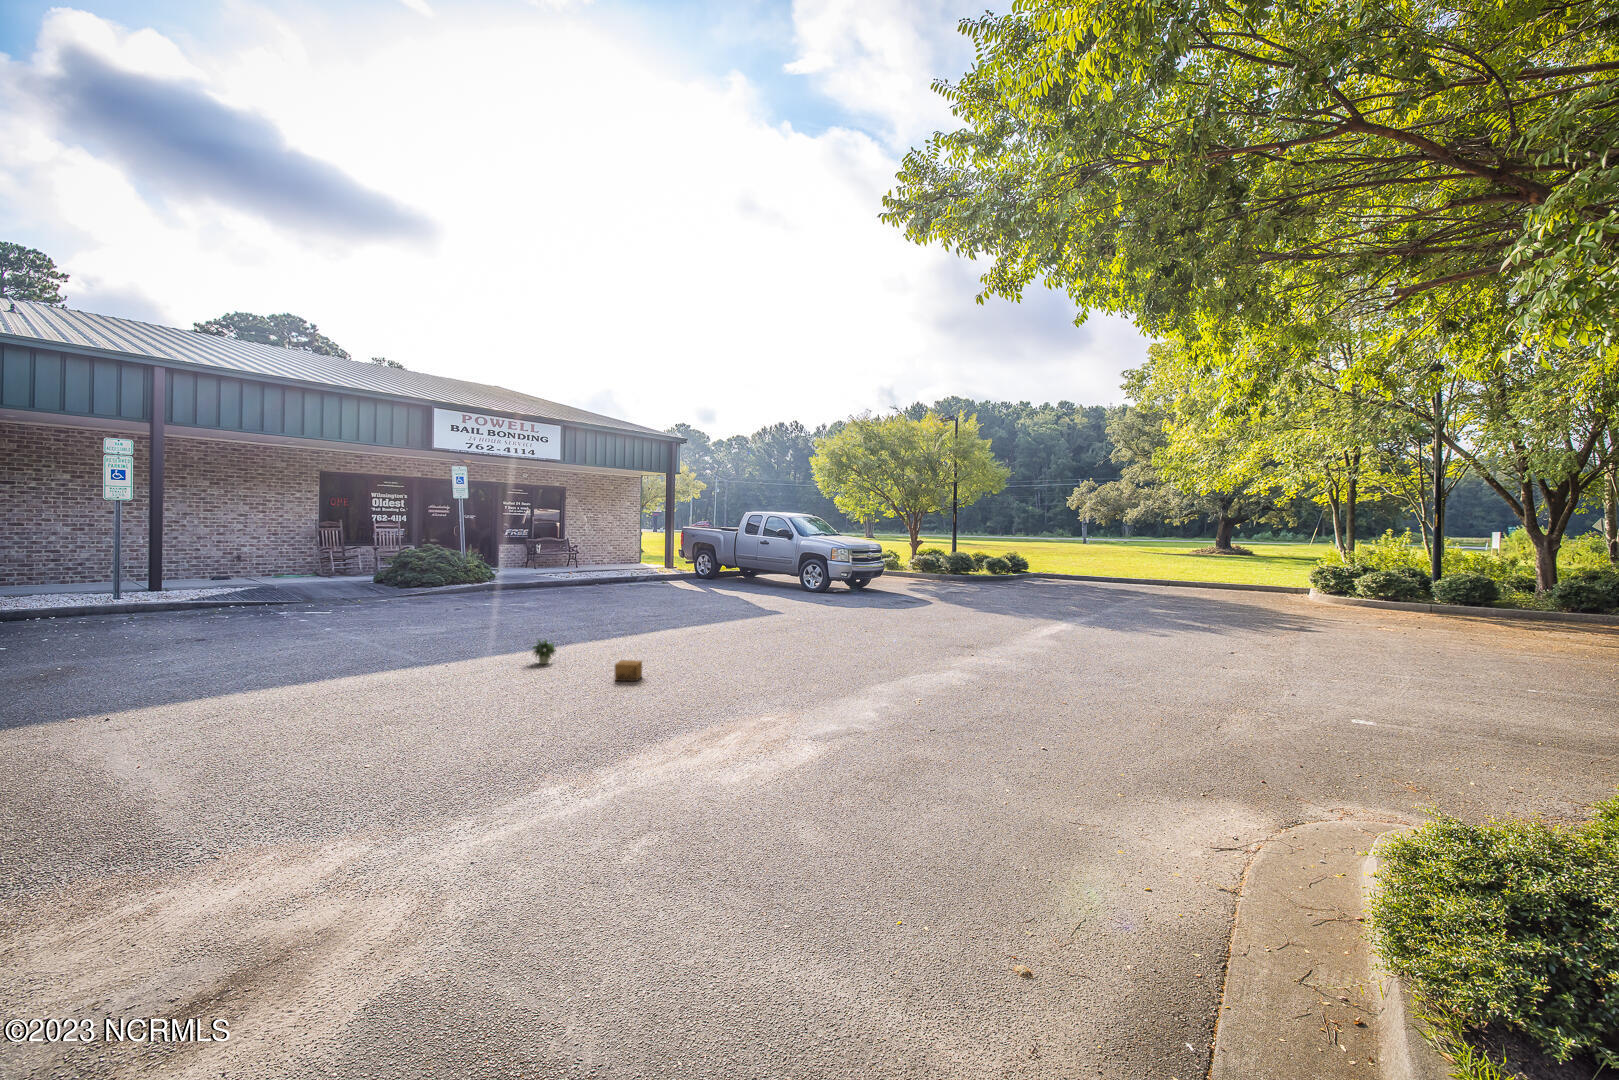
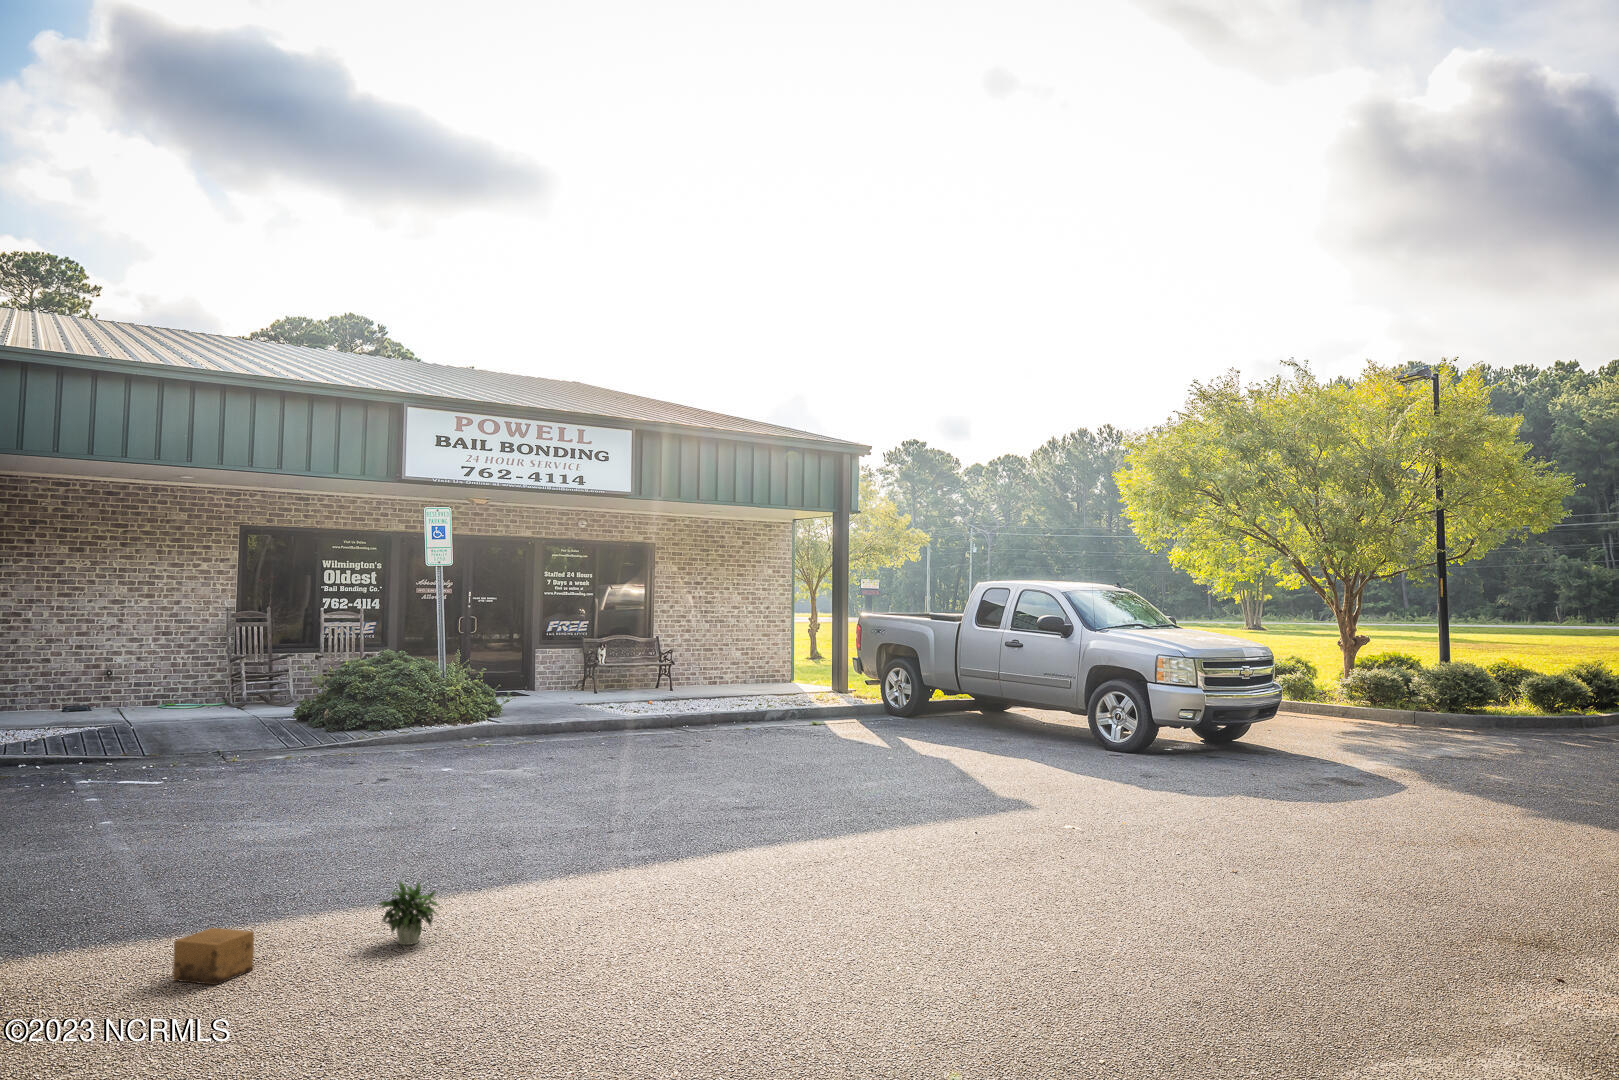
cardboard box: present [615,660,642,681] -> present [173,928,254,985]

